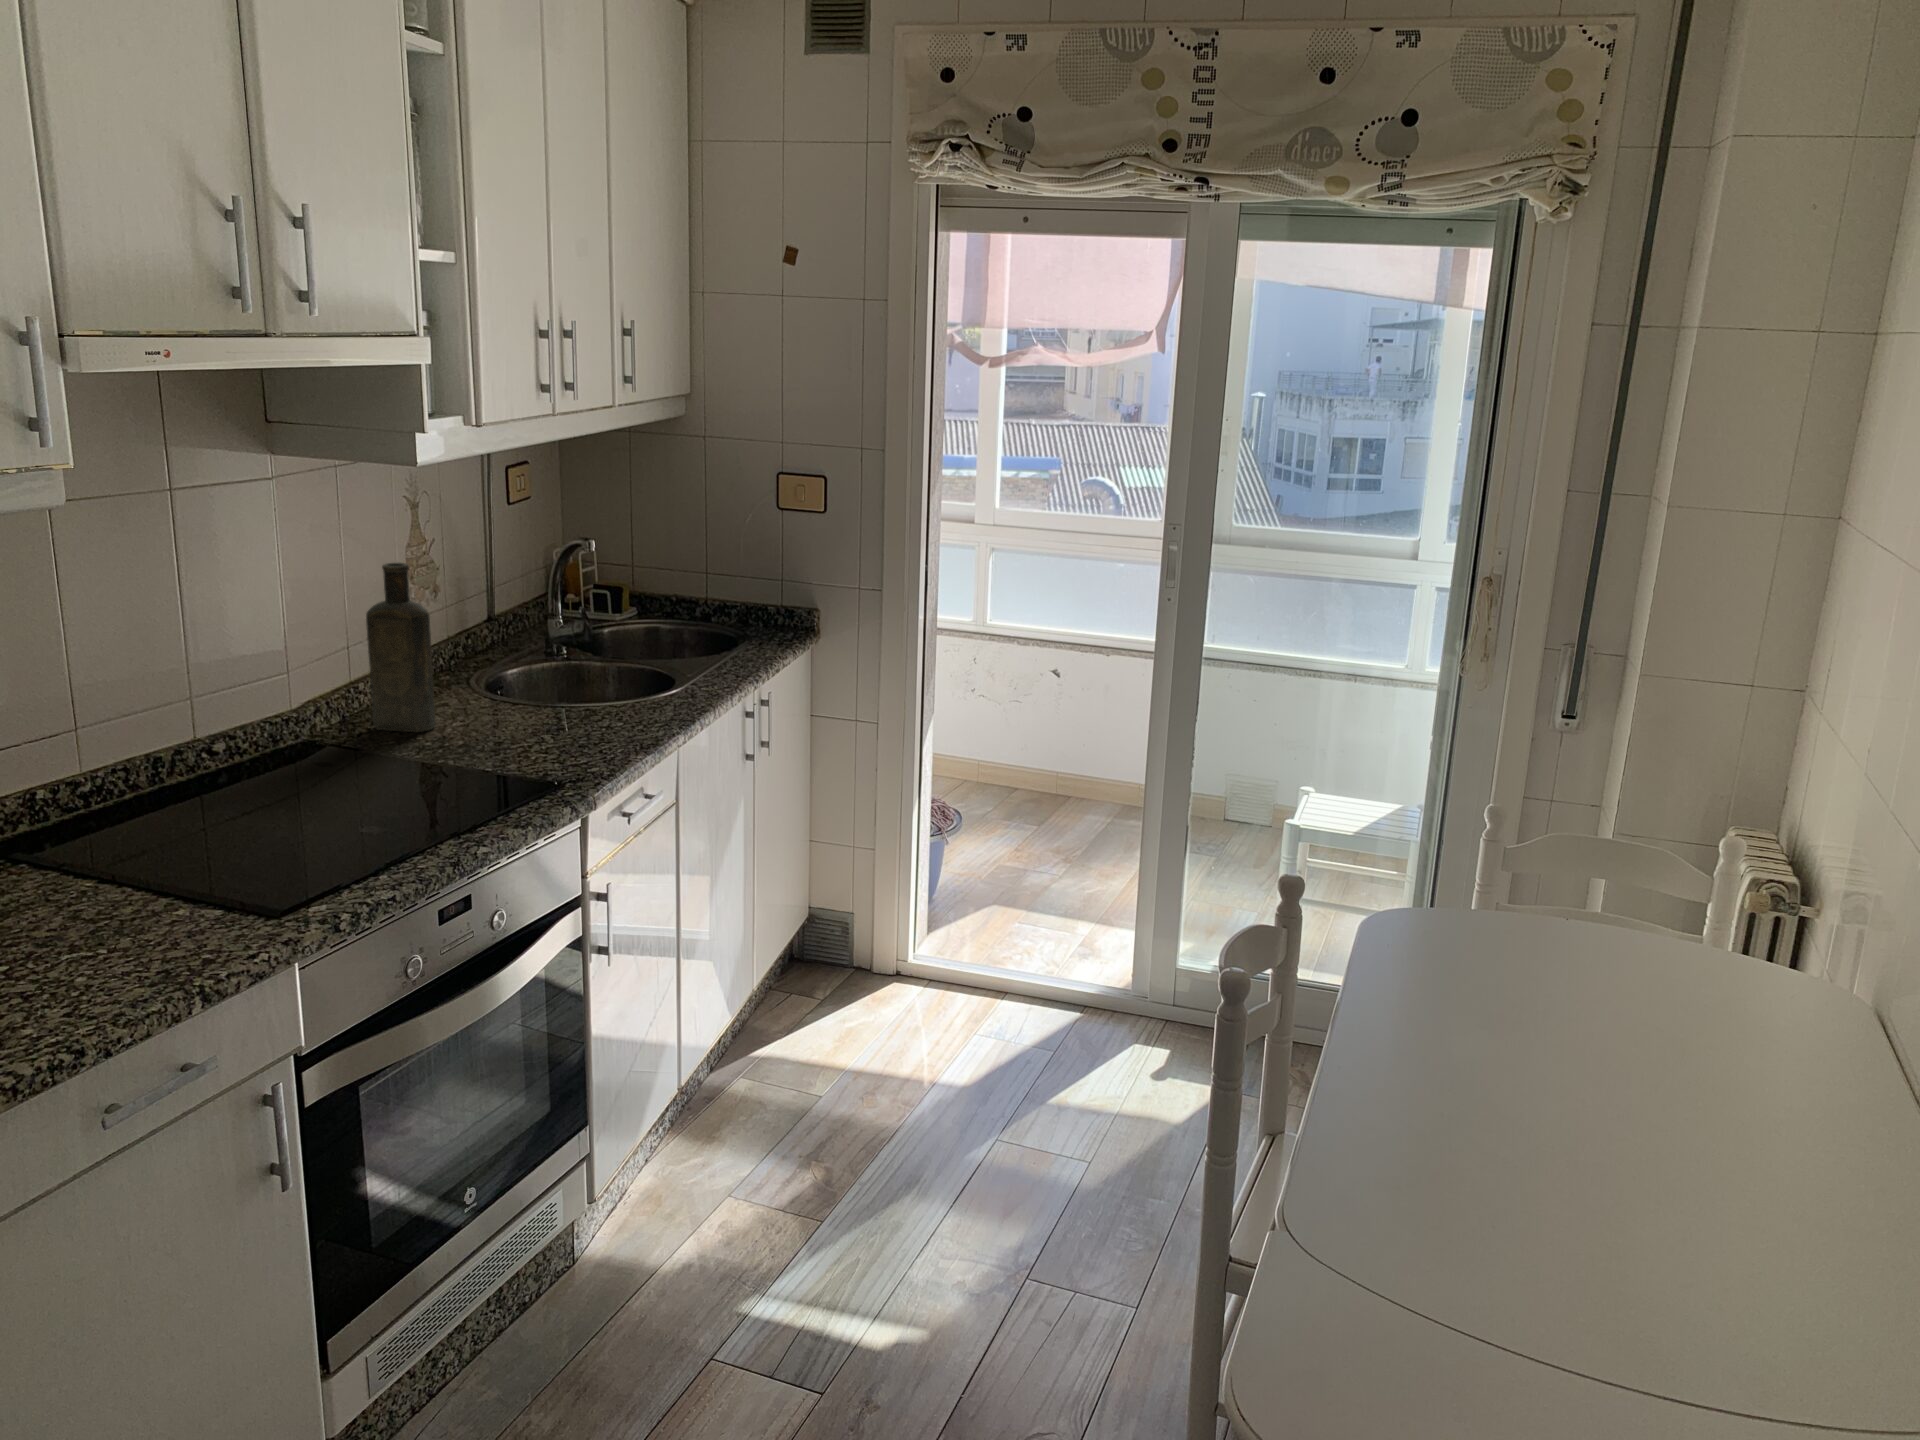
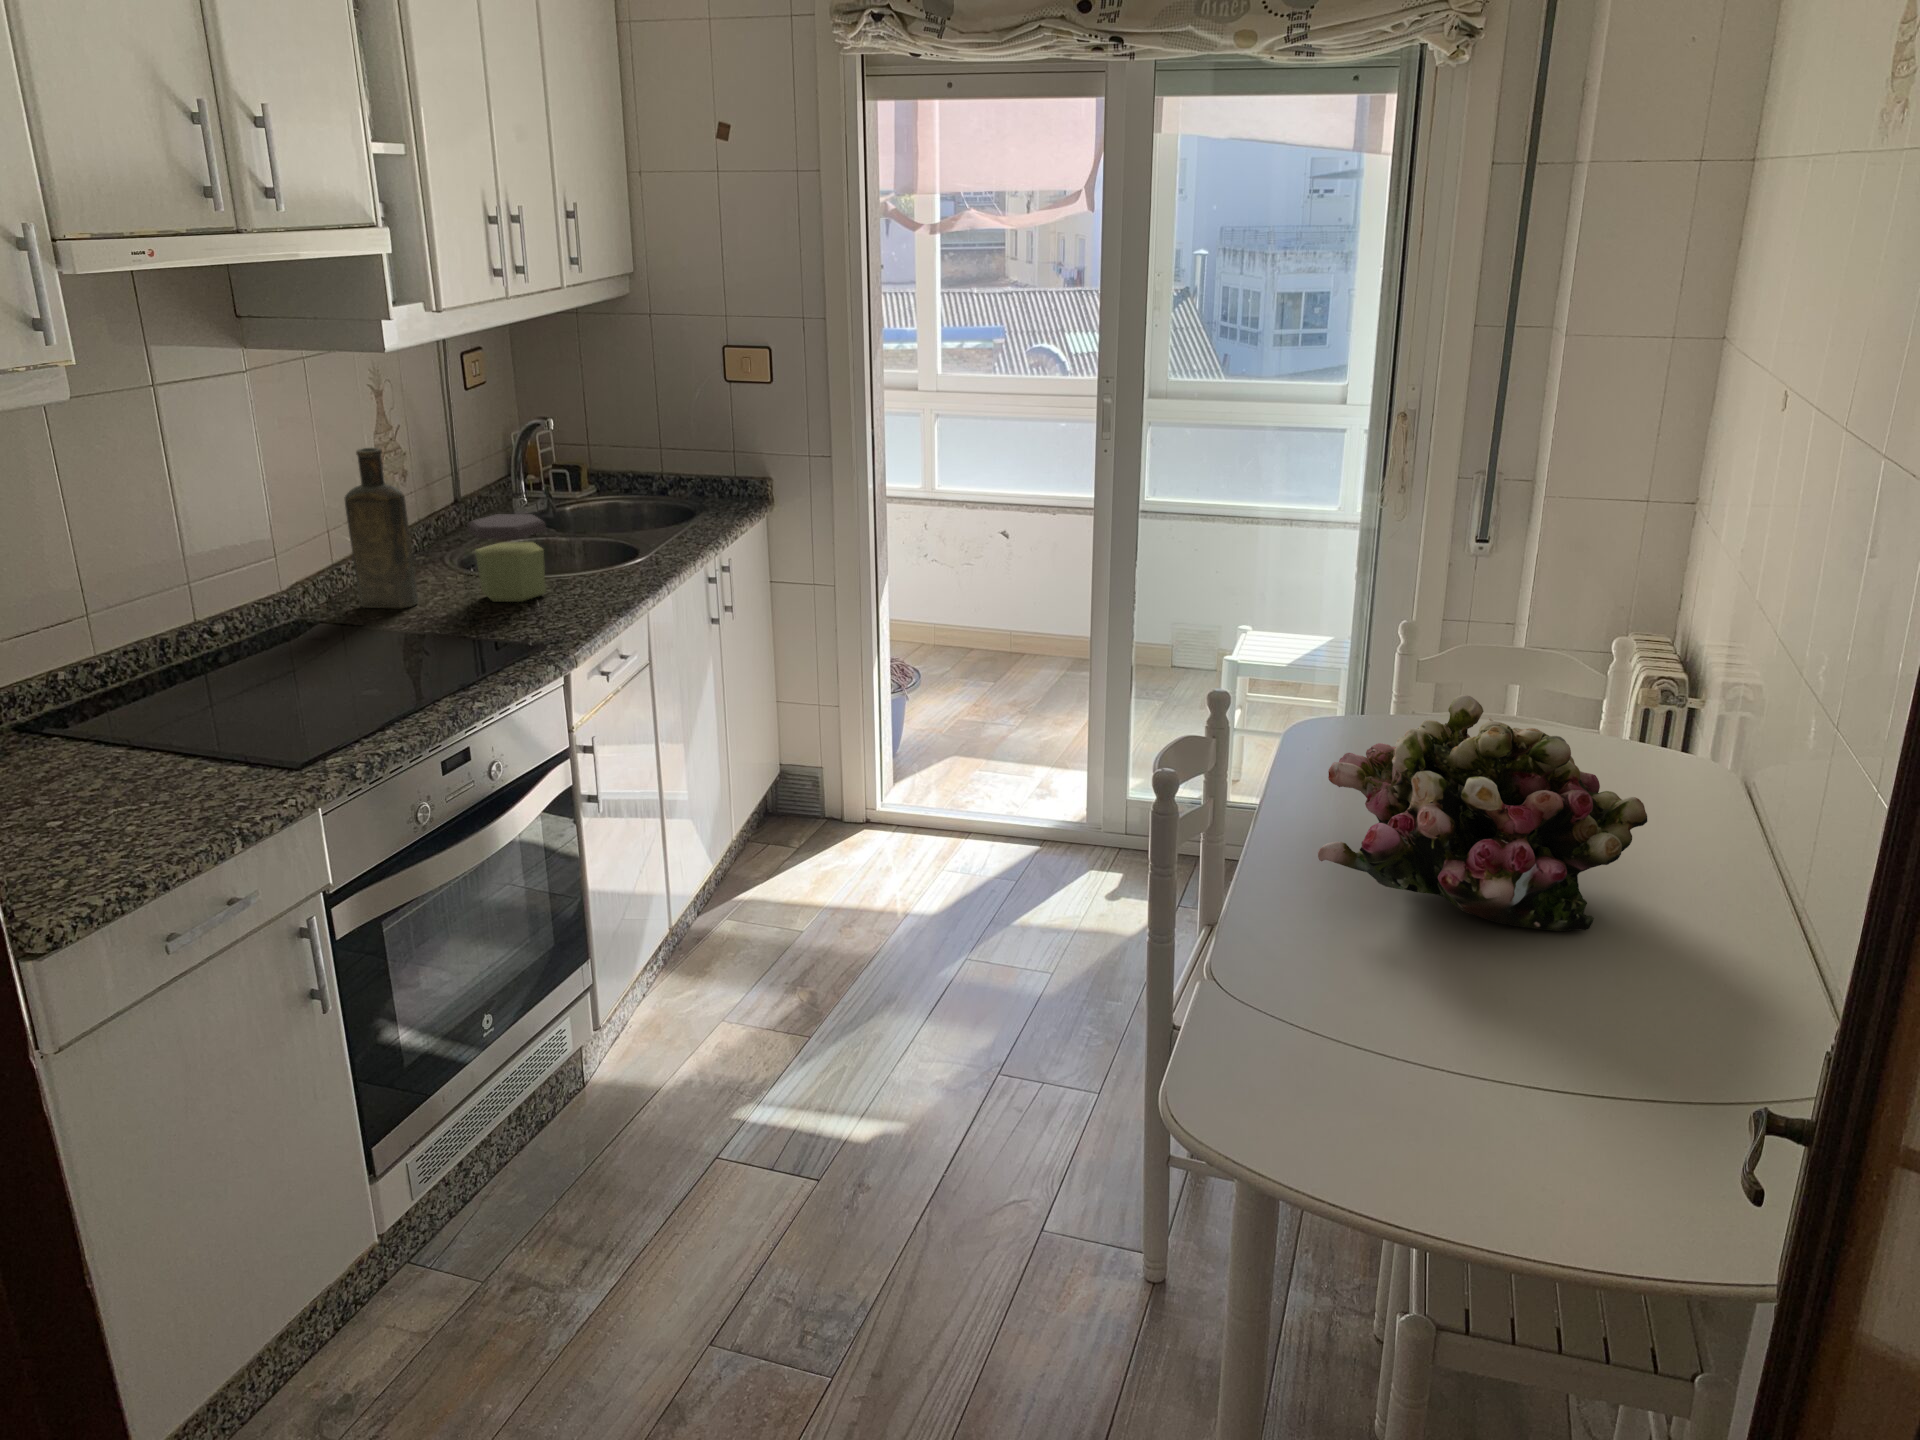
jar: none [493,637,576,731] -> present [468,514,546,602]
flower arrangement: none [1417,912,1804,1200] -> present [1318,695,1647,931]

